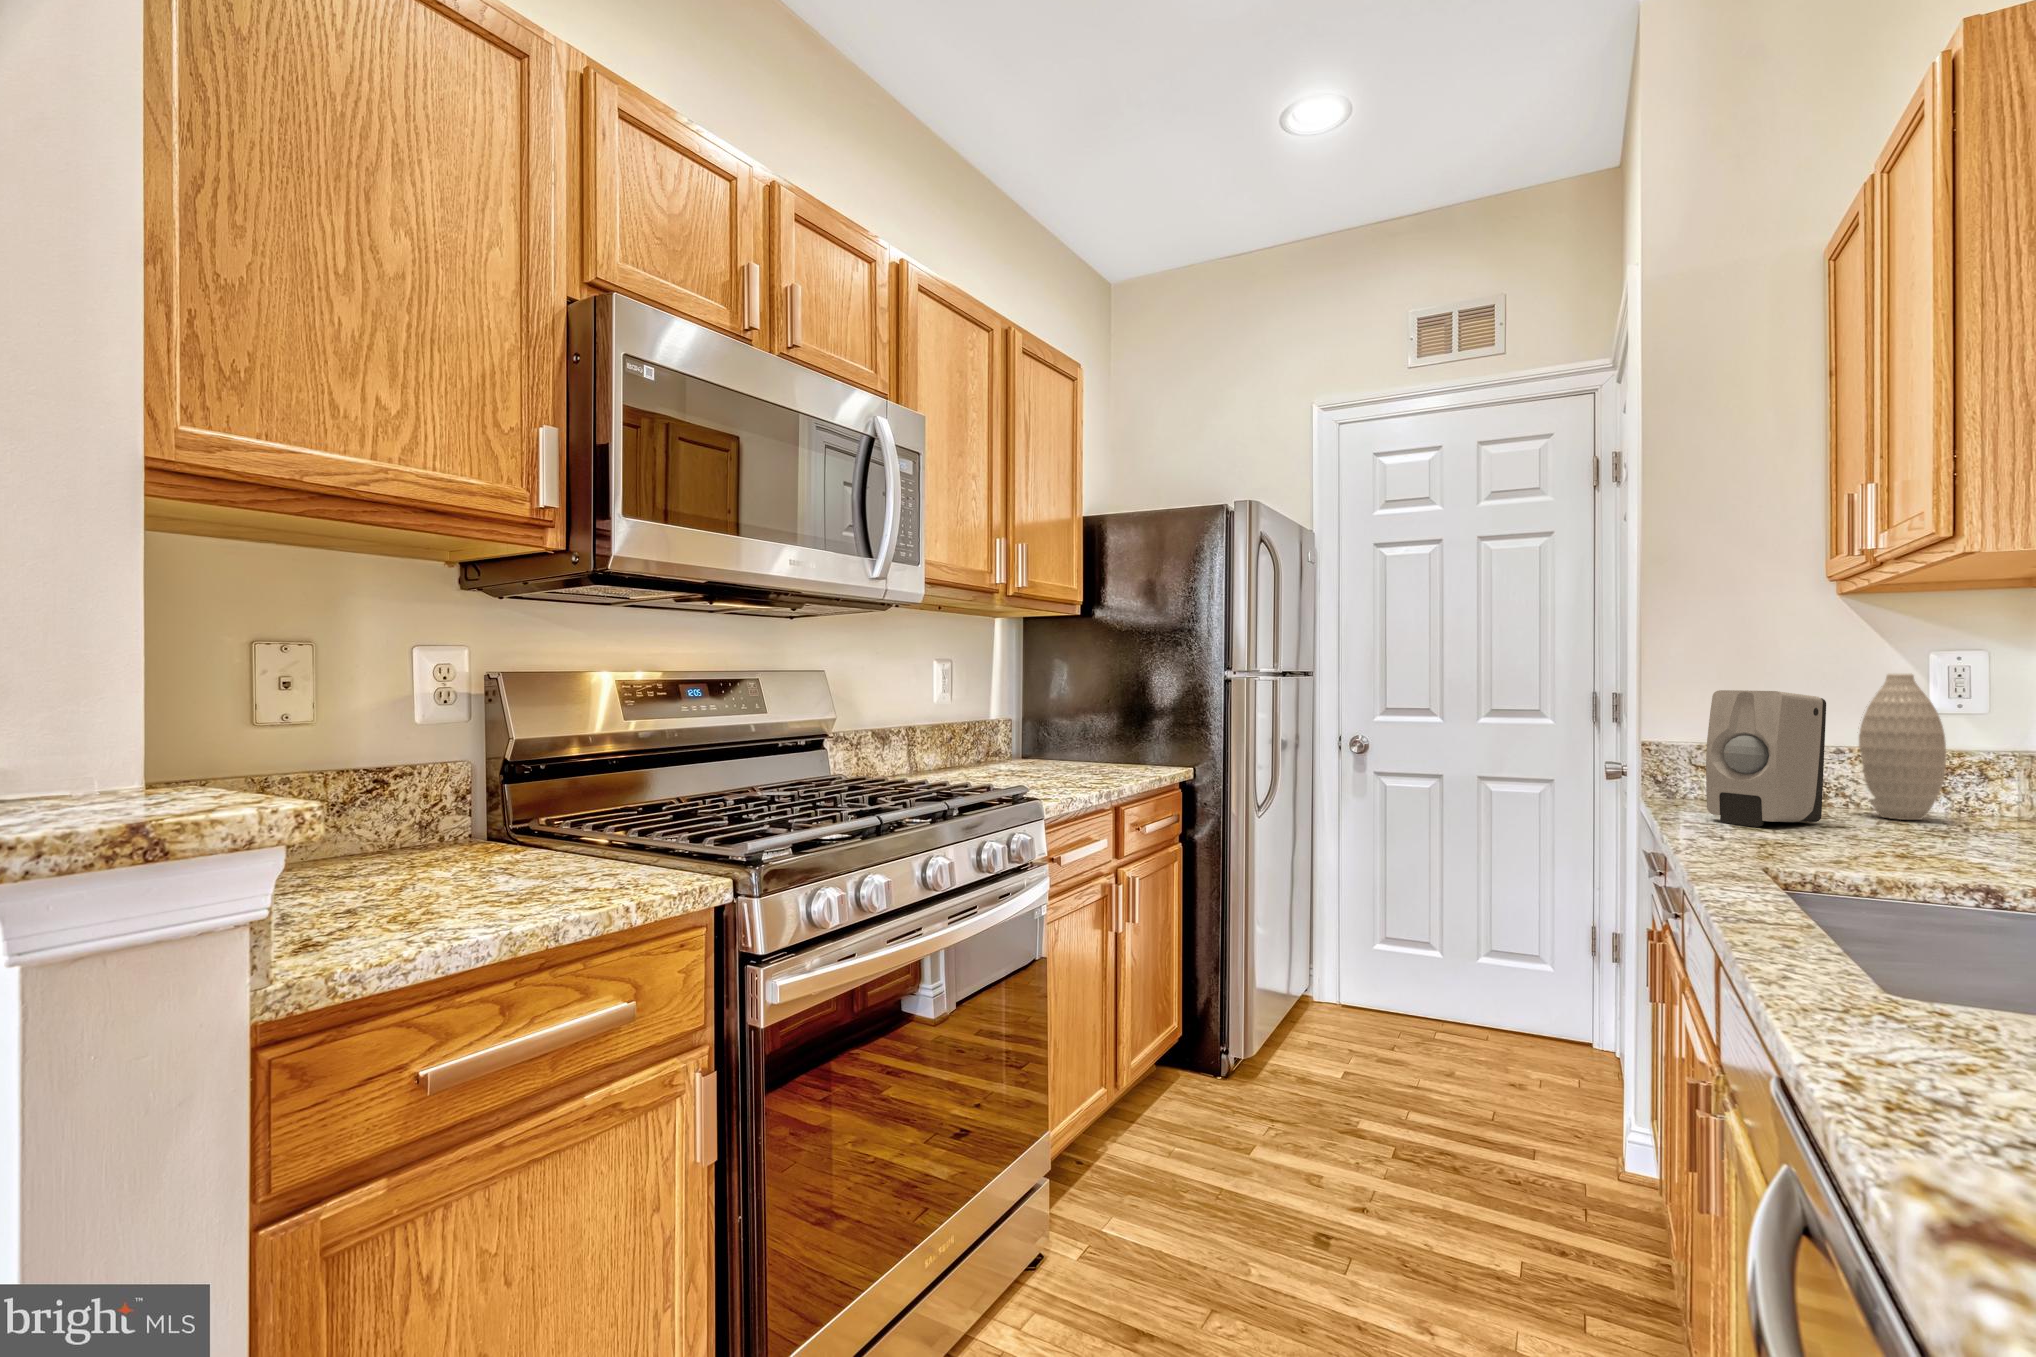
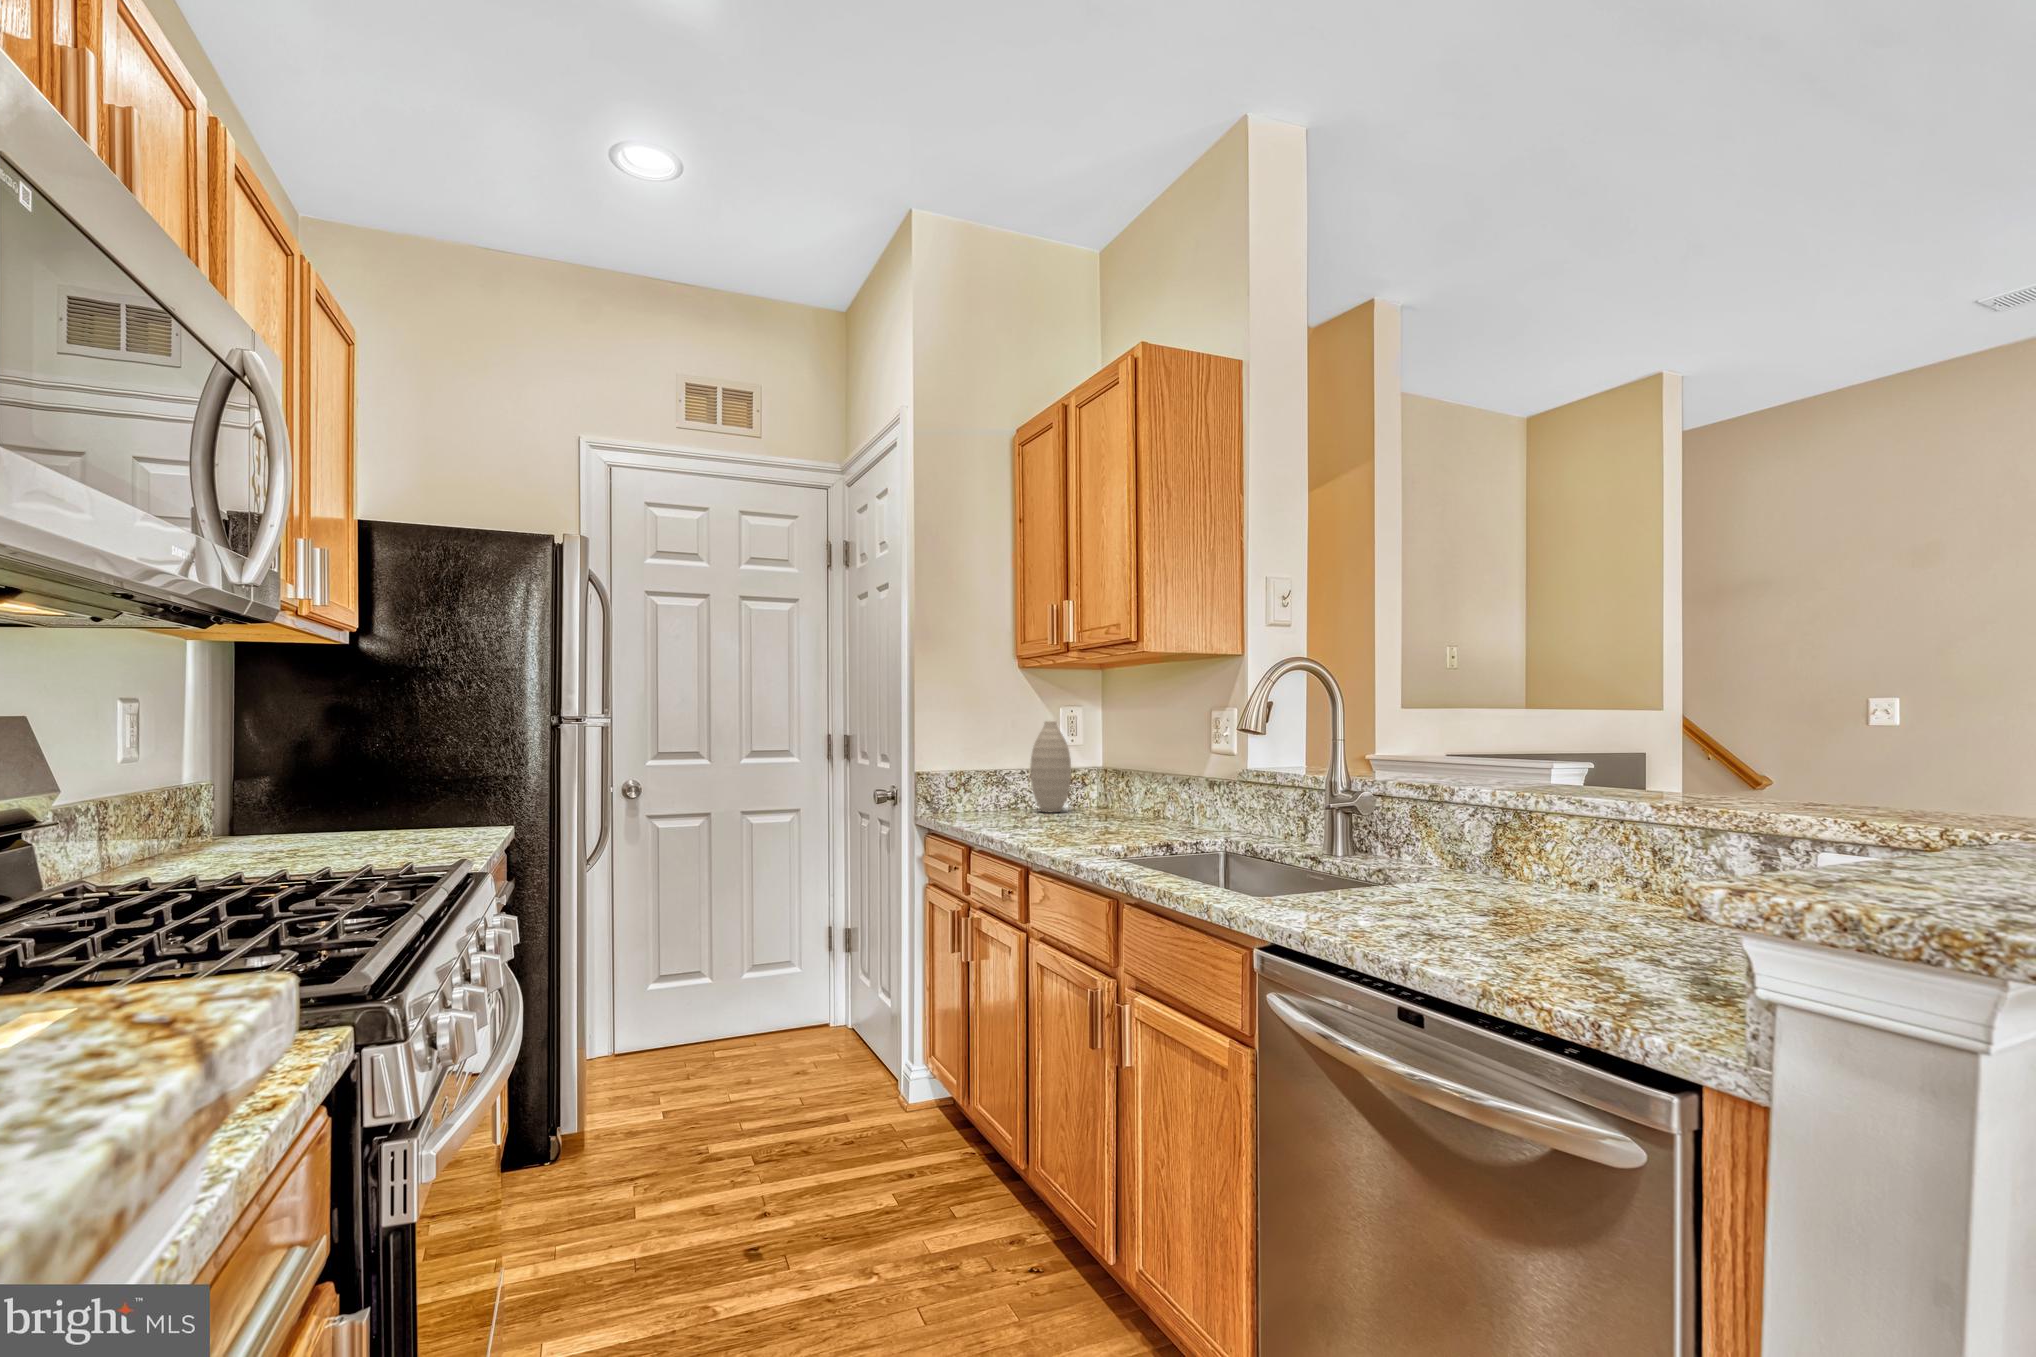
soap dispenser: present [1706,690,1826,827] -> none [983,733,1033,825]

